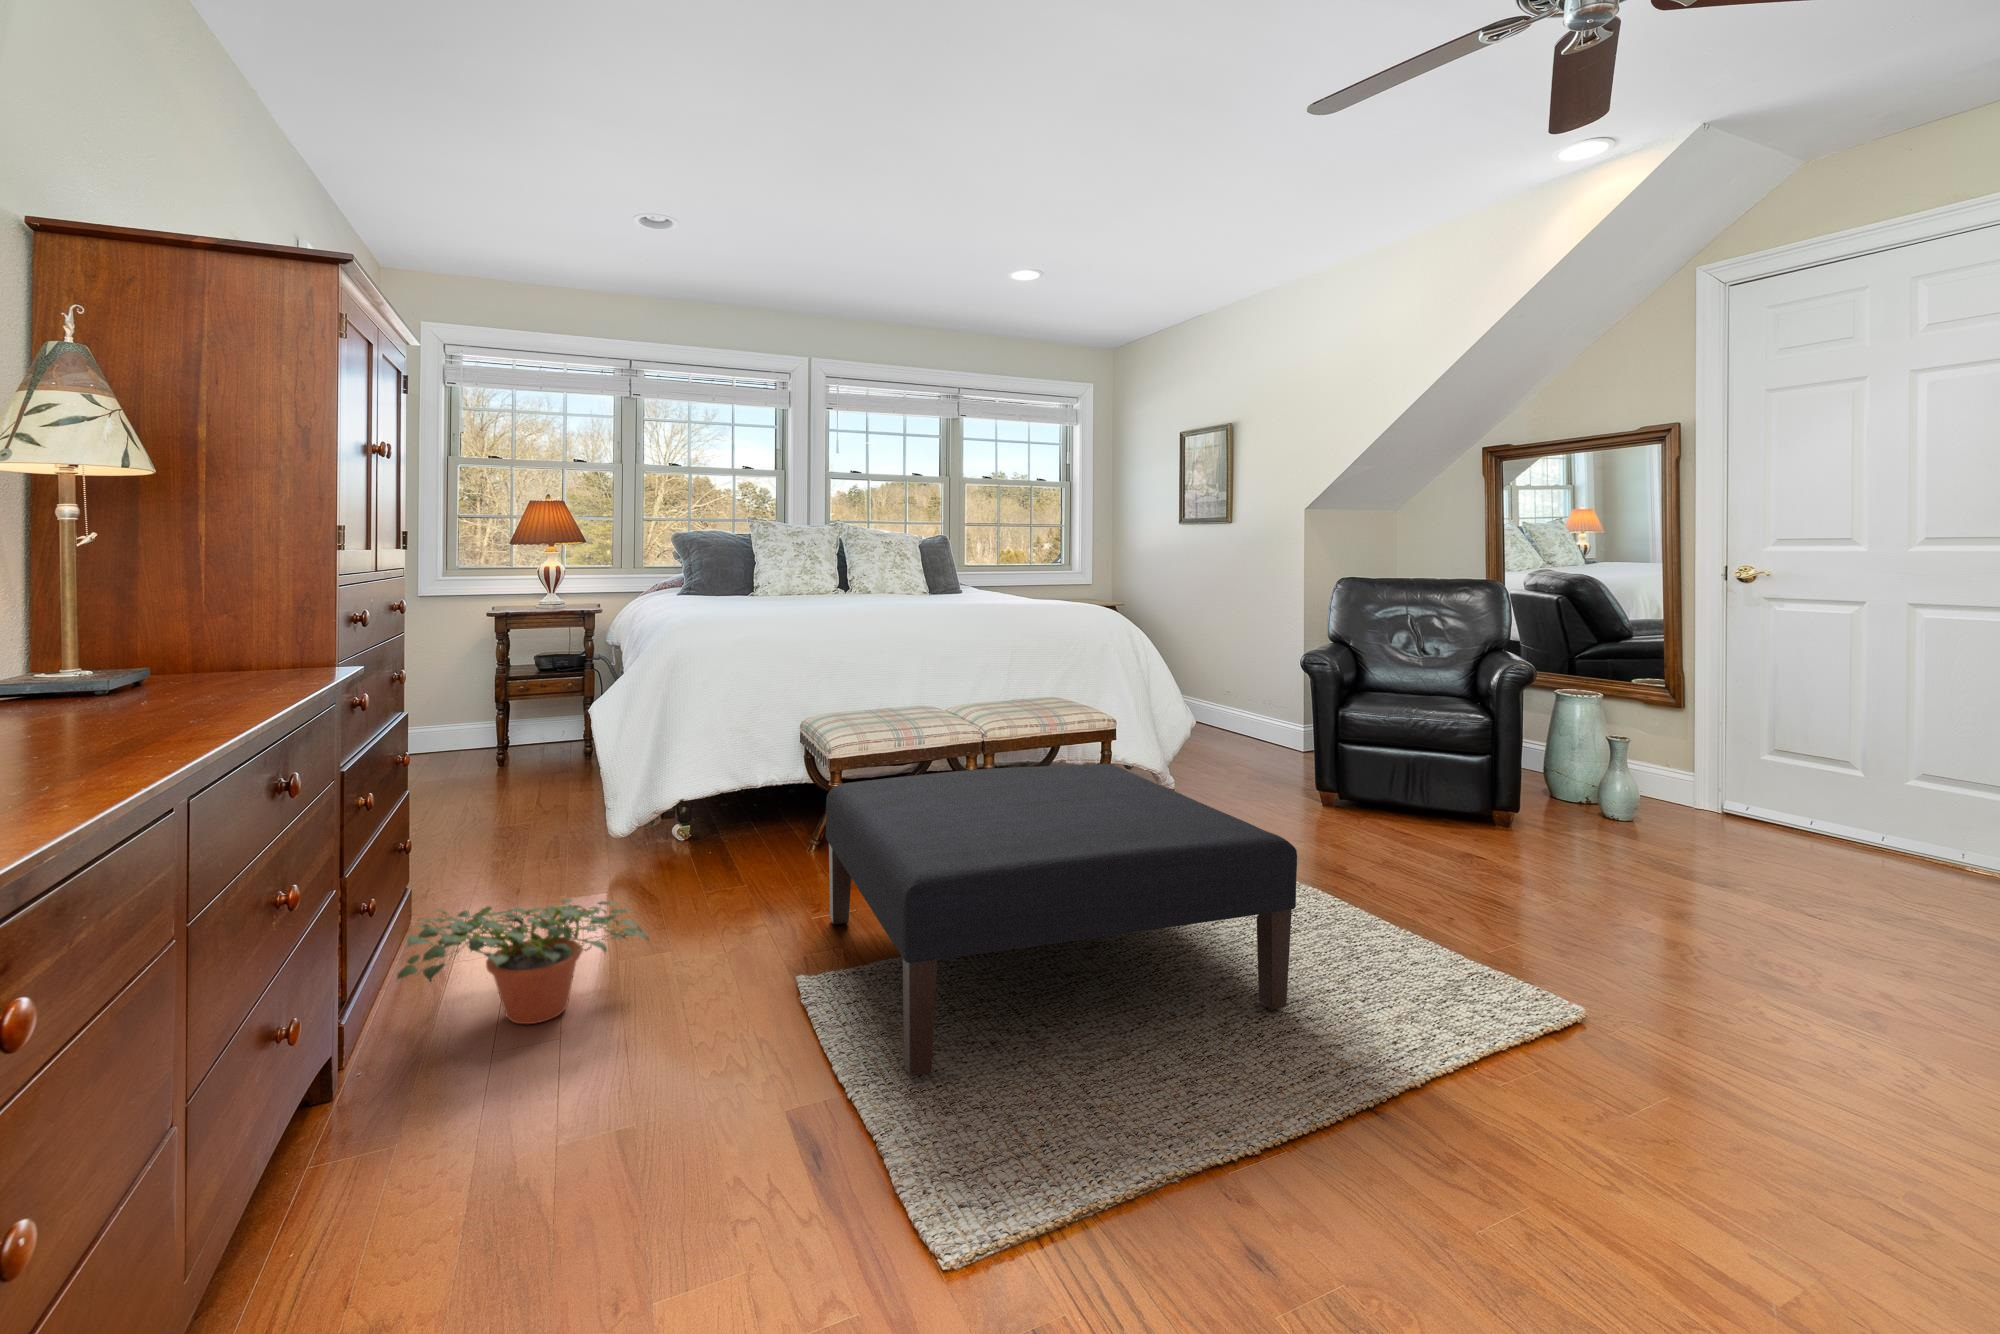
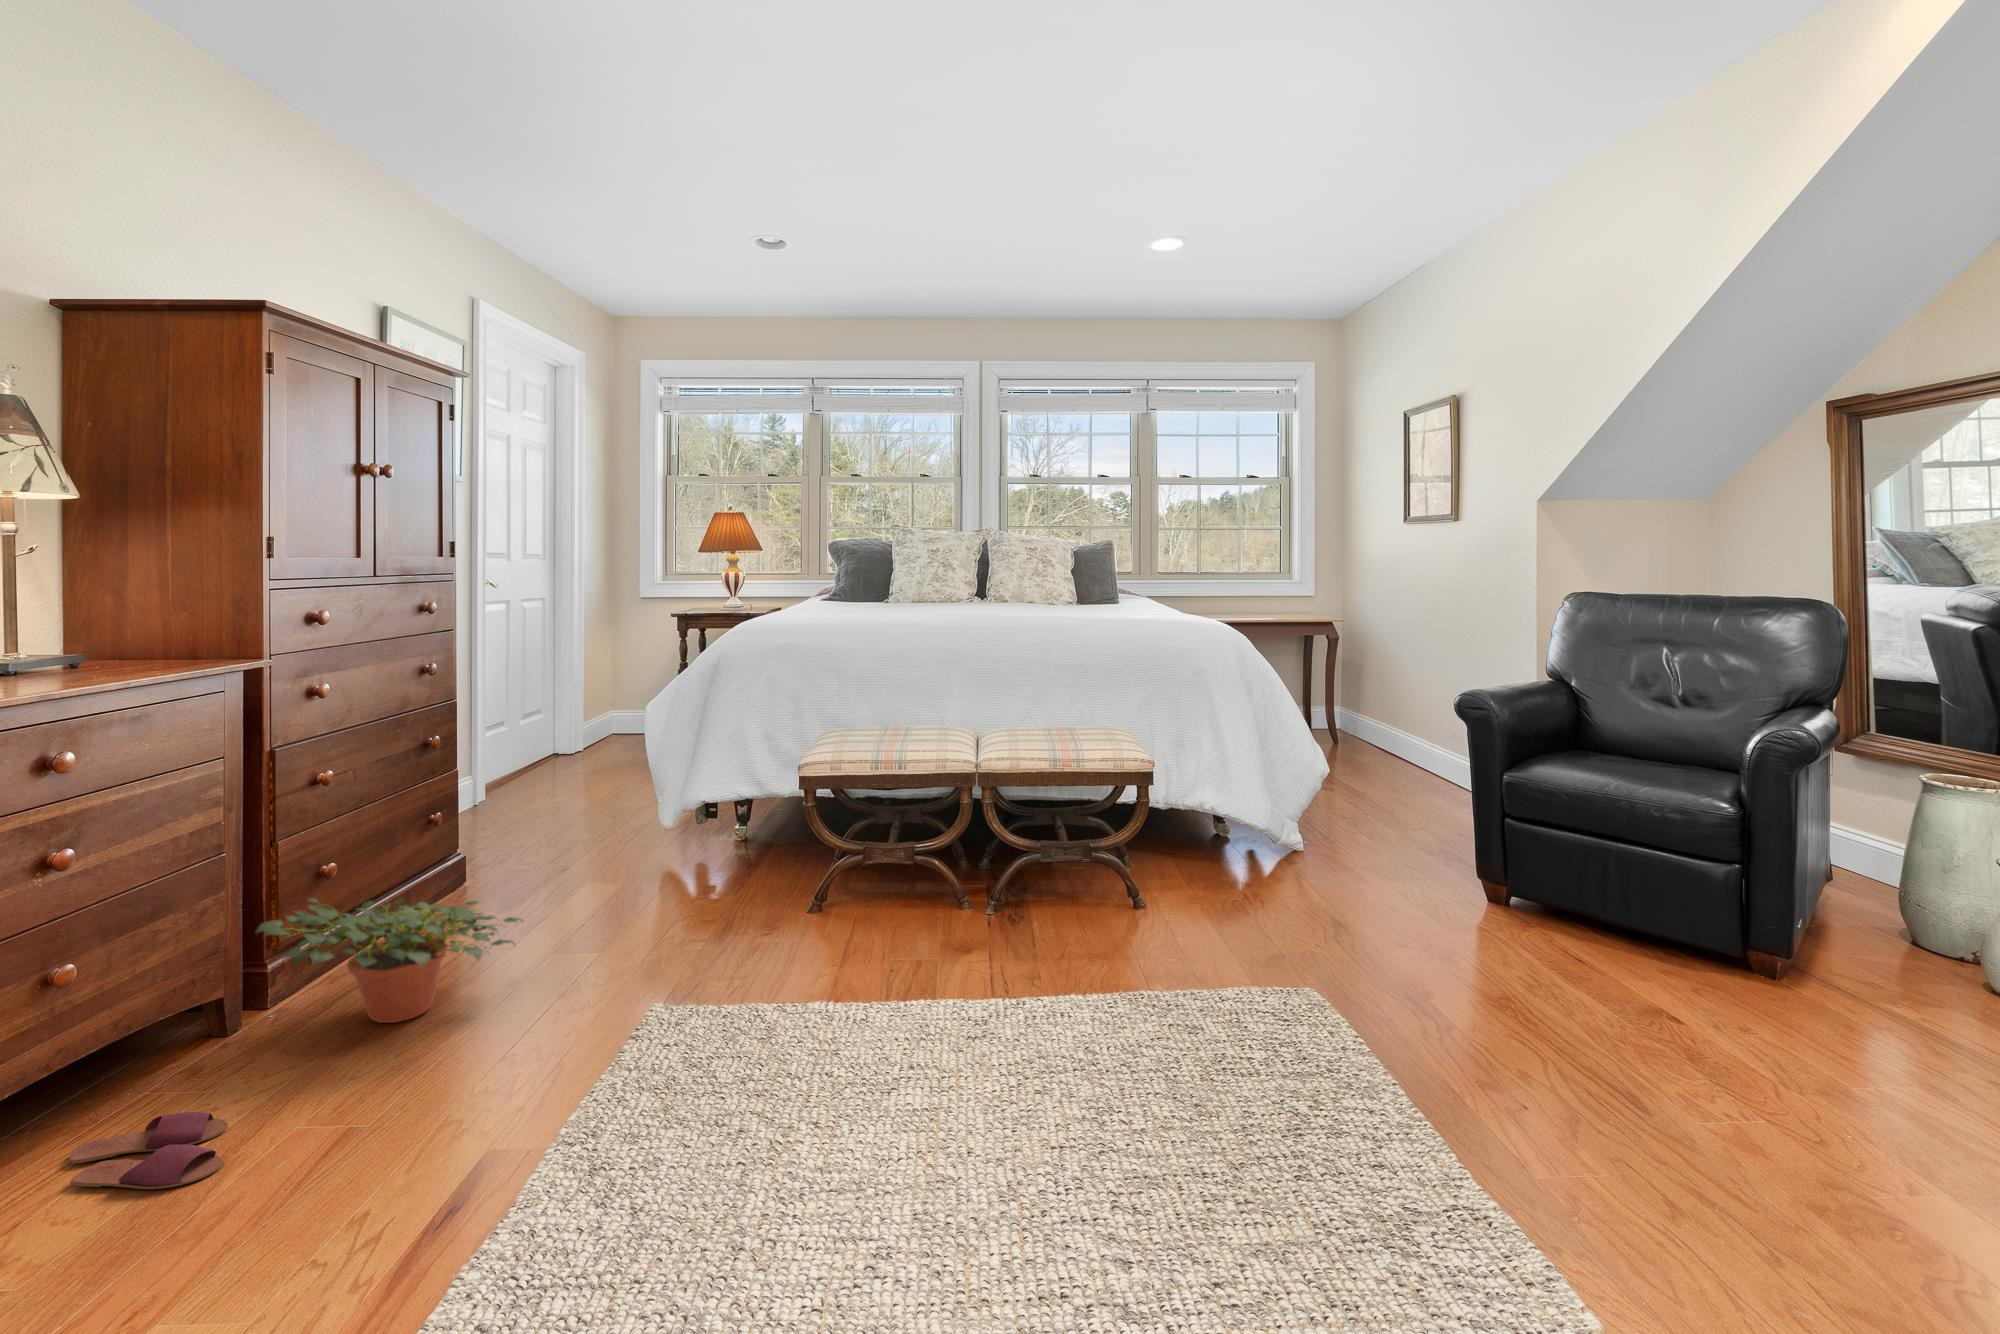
ottoman: present [826,764,1297,1076] -> none [575,810,1135,1190]
slippers: none [352,1115,542,1196] -> present [69,1112,228,1189]

